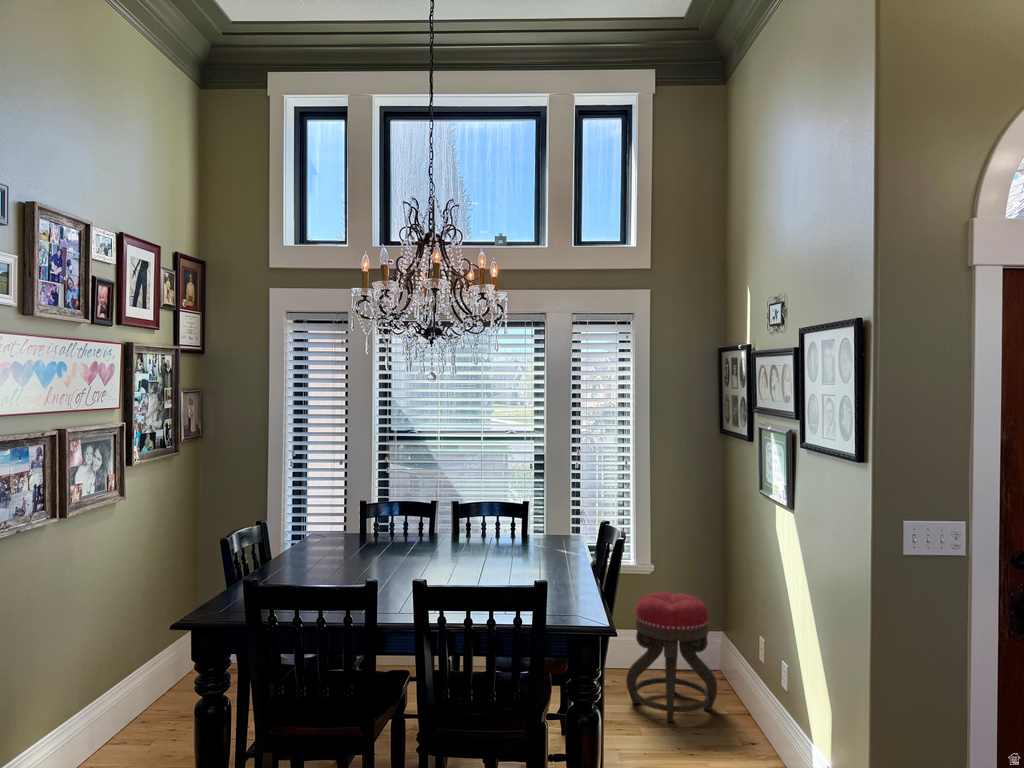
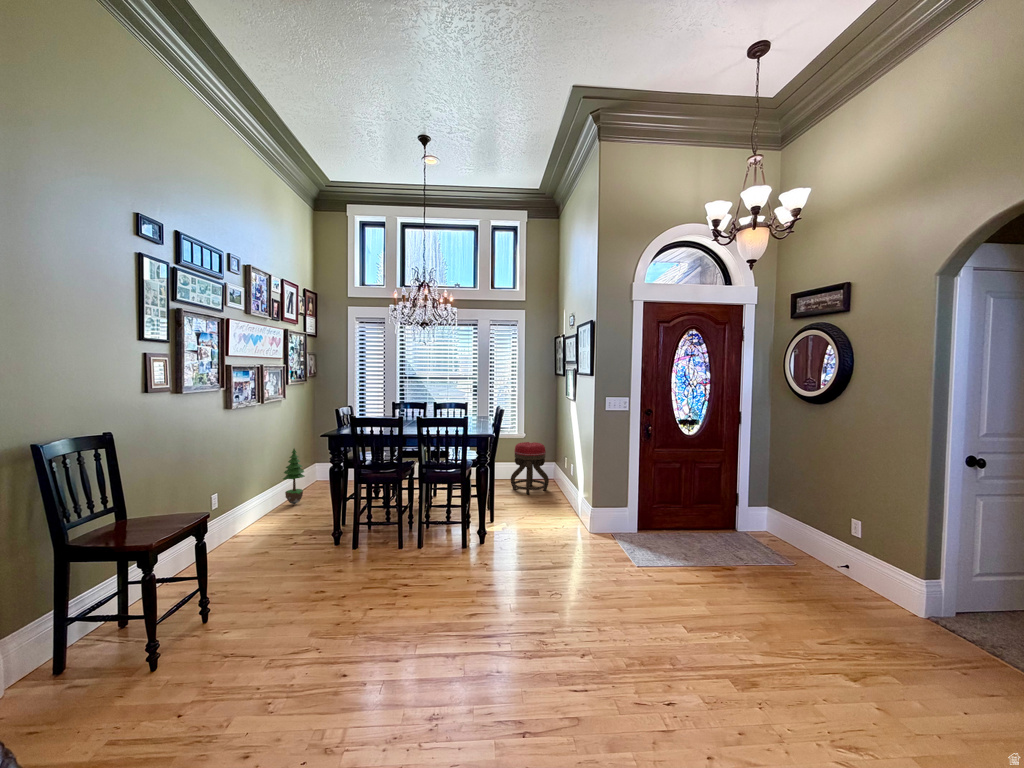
potted tree: none [113,610,165,740] -> present [283,449,305,504]

